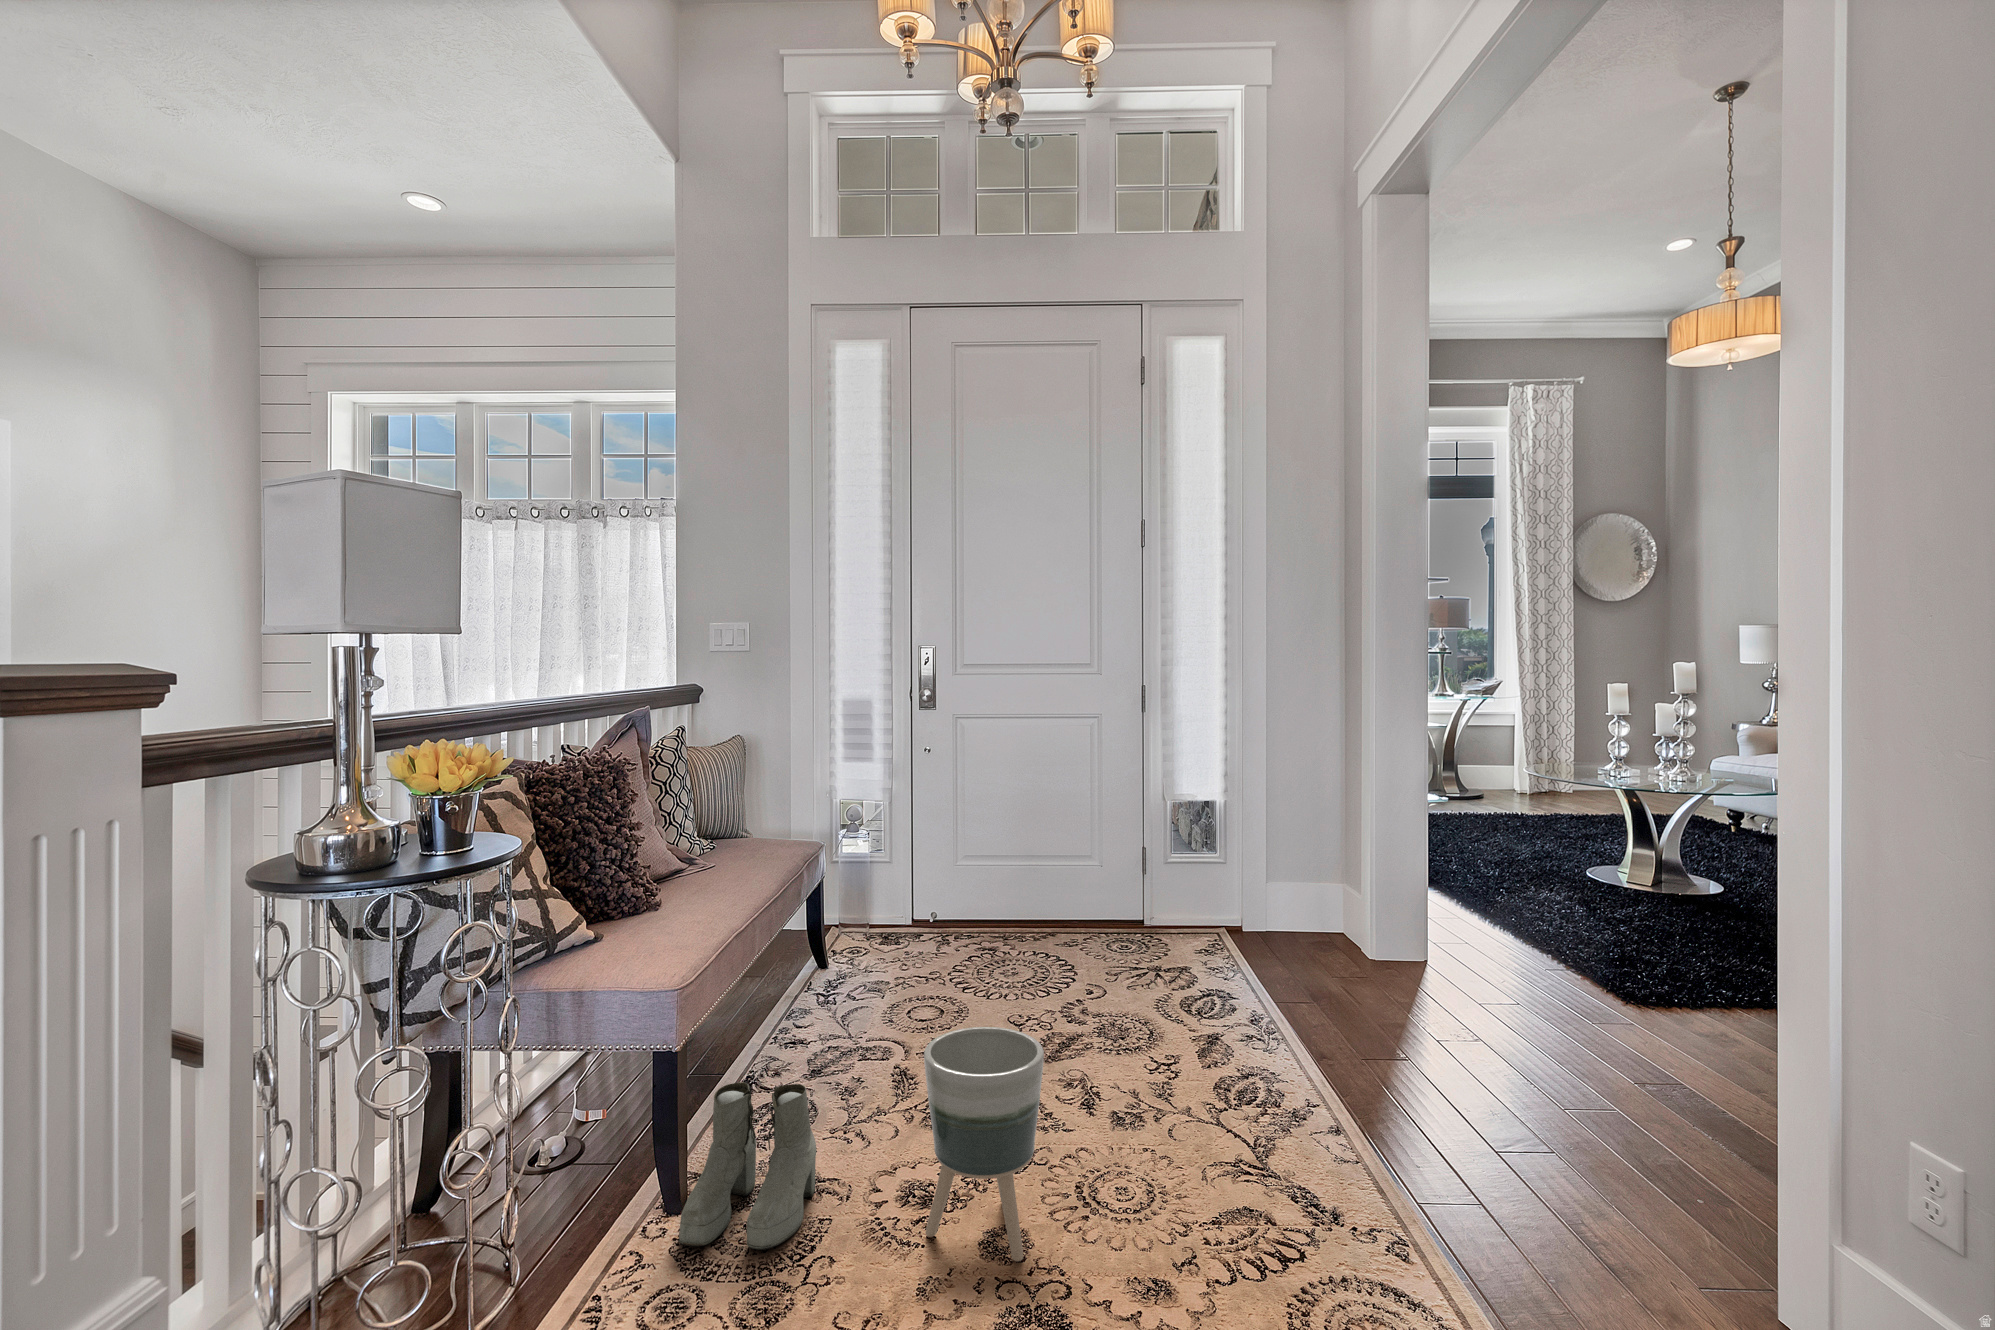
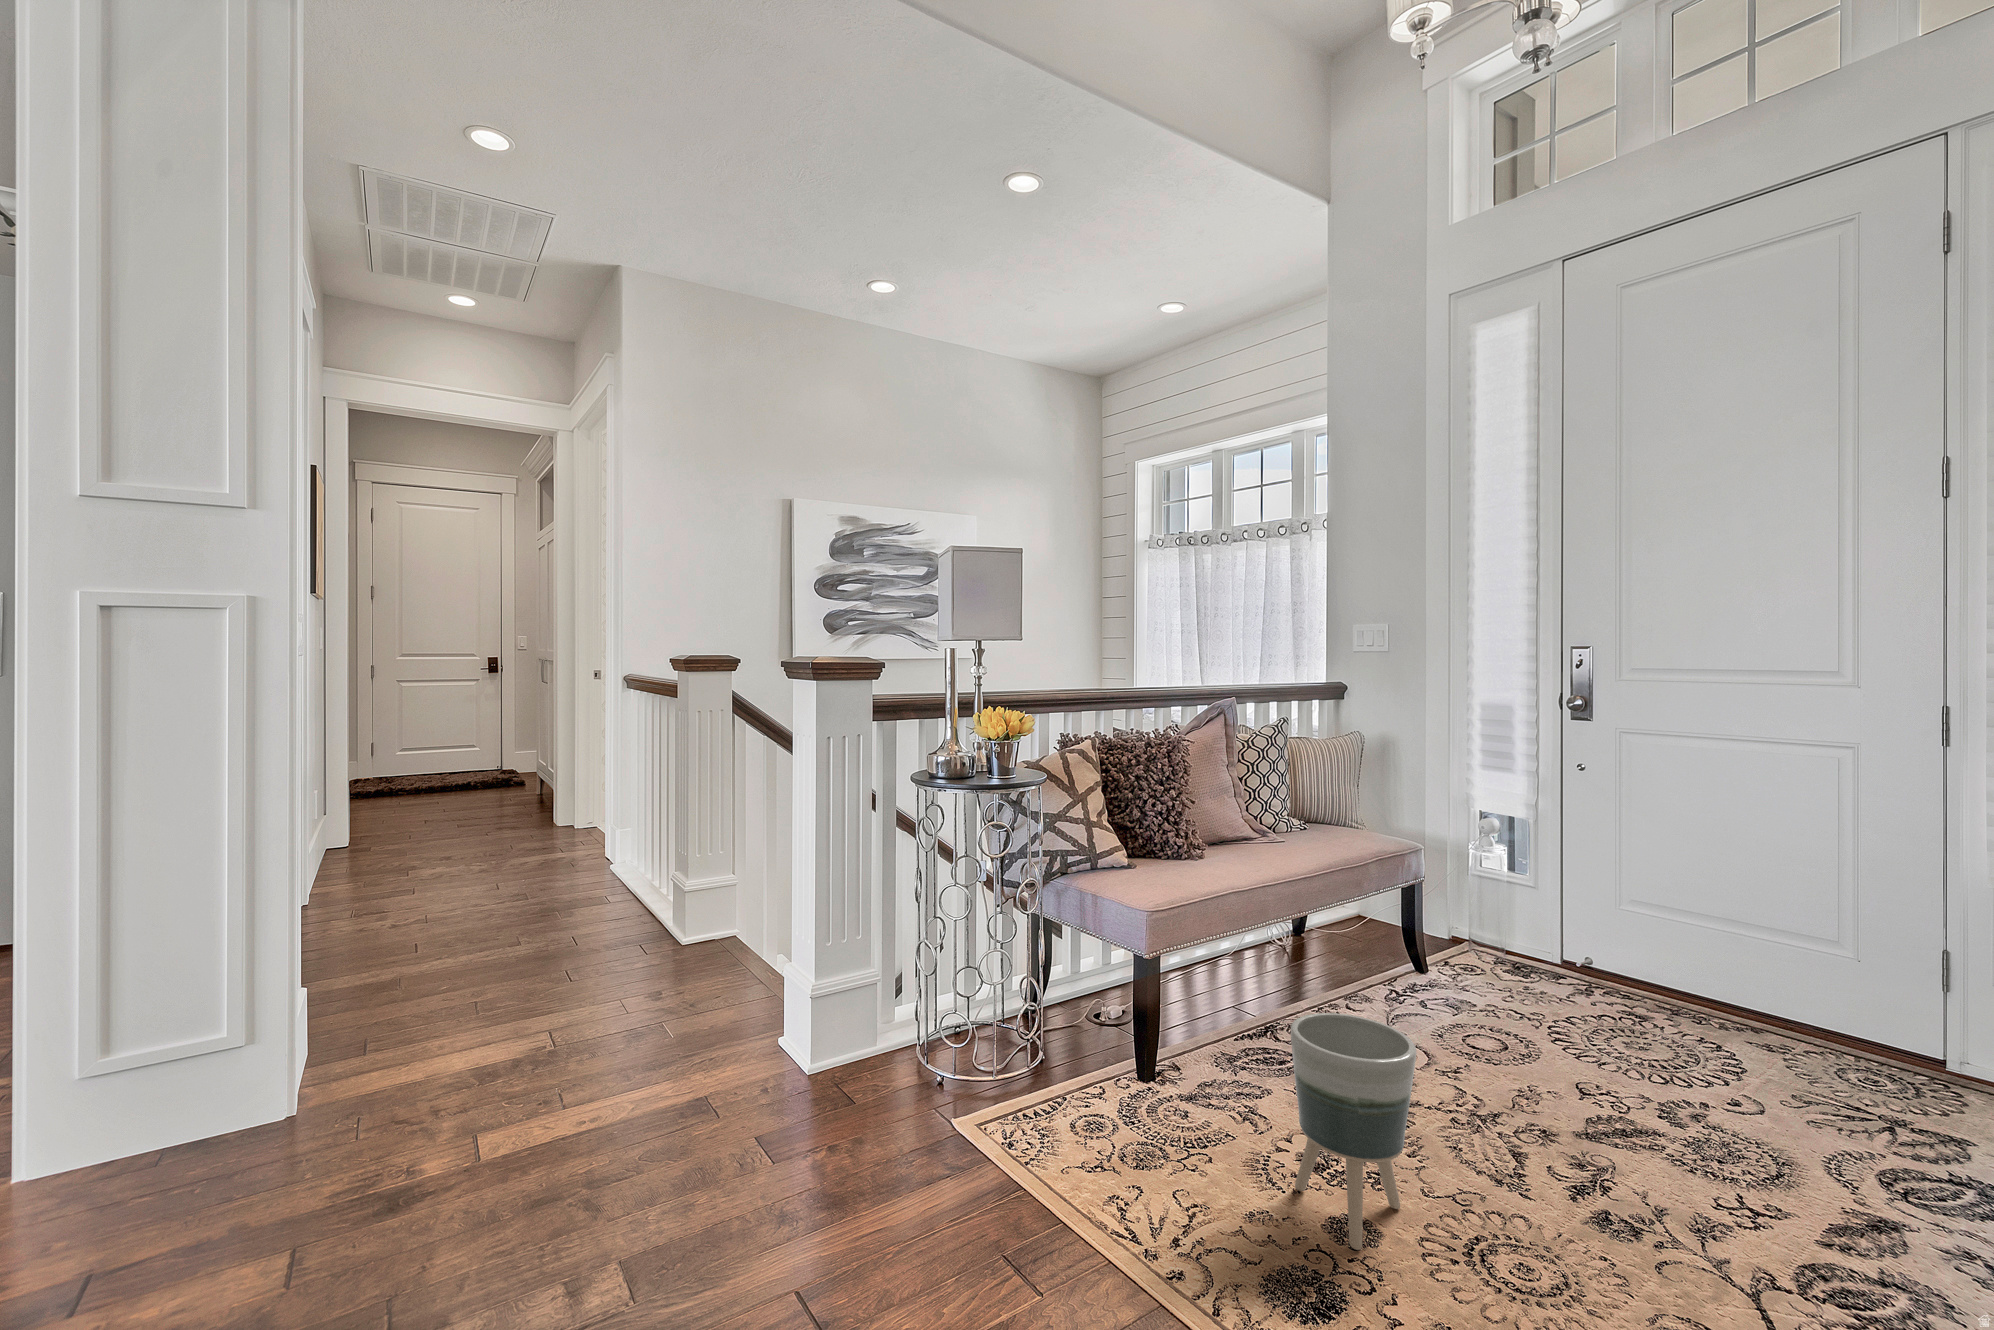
boots: present [679,1082,816,1250] -> none [1125,999,1249,1132]

